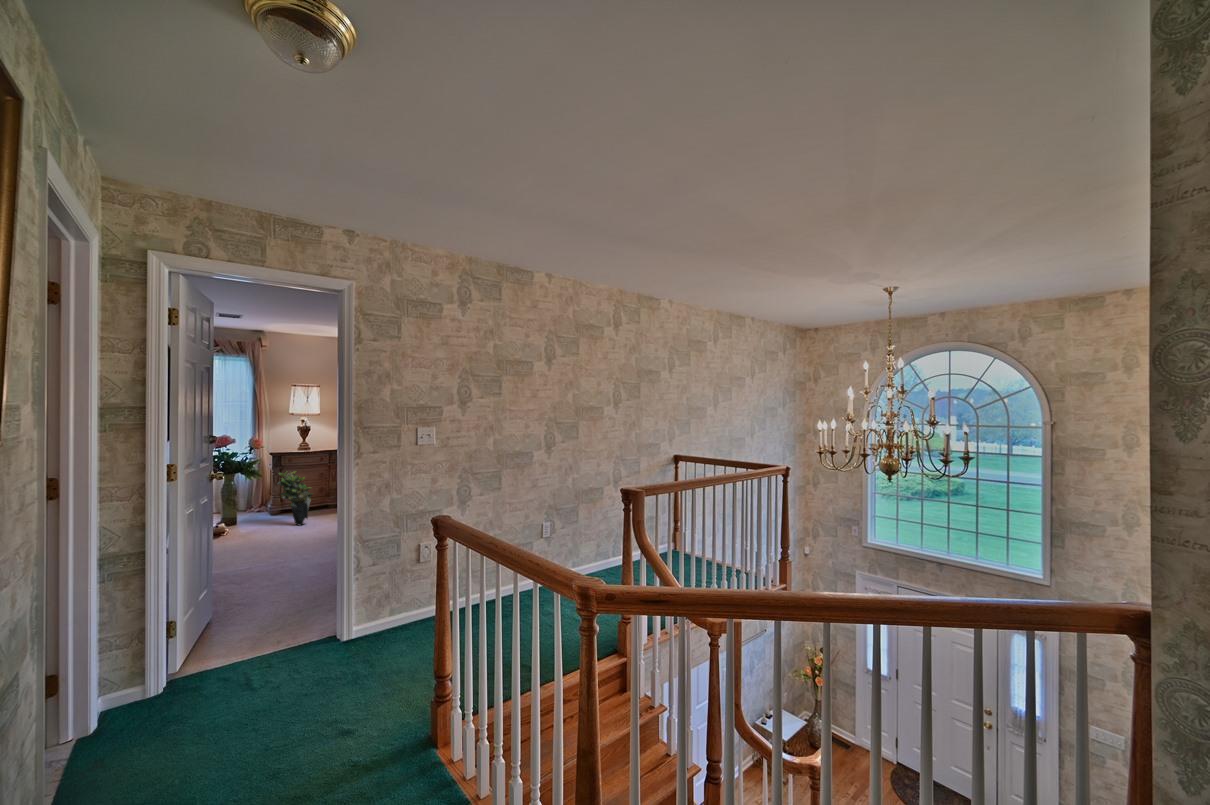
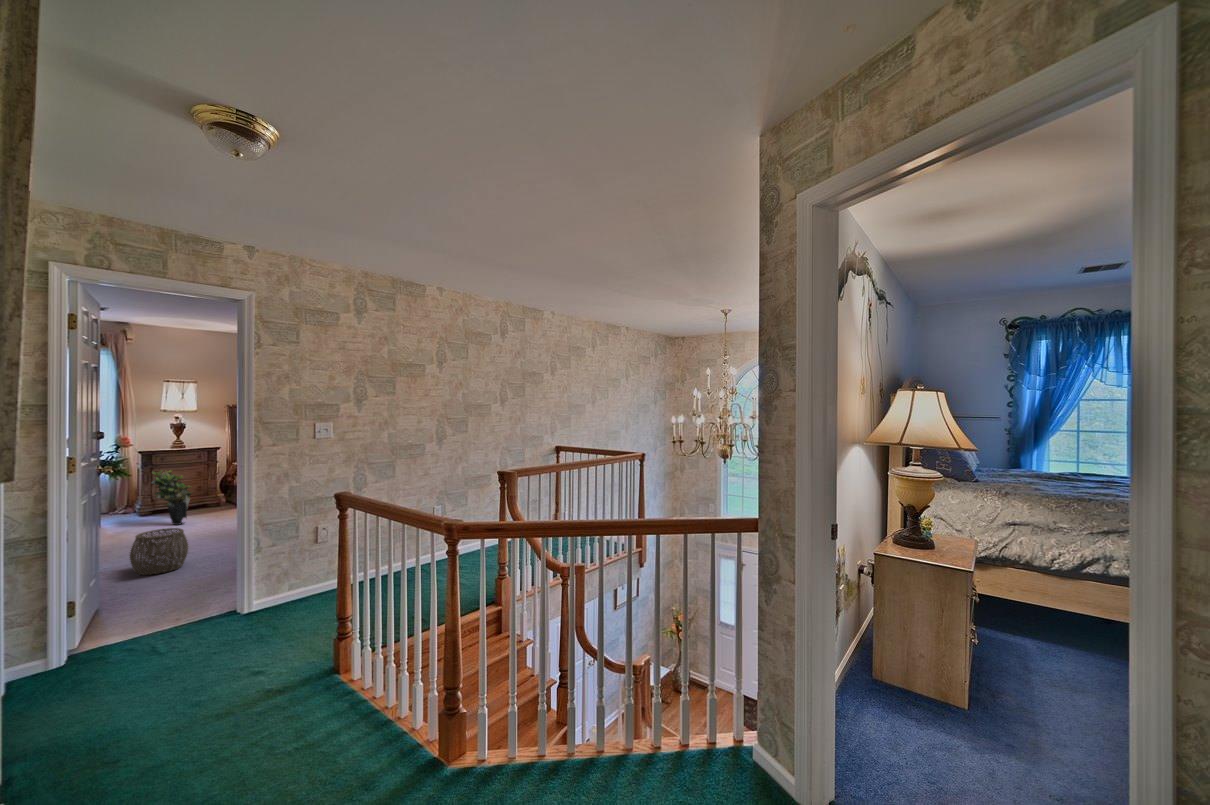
woven basket: none [247,533,301,582] -> present [130,528,188,575]

